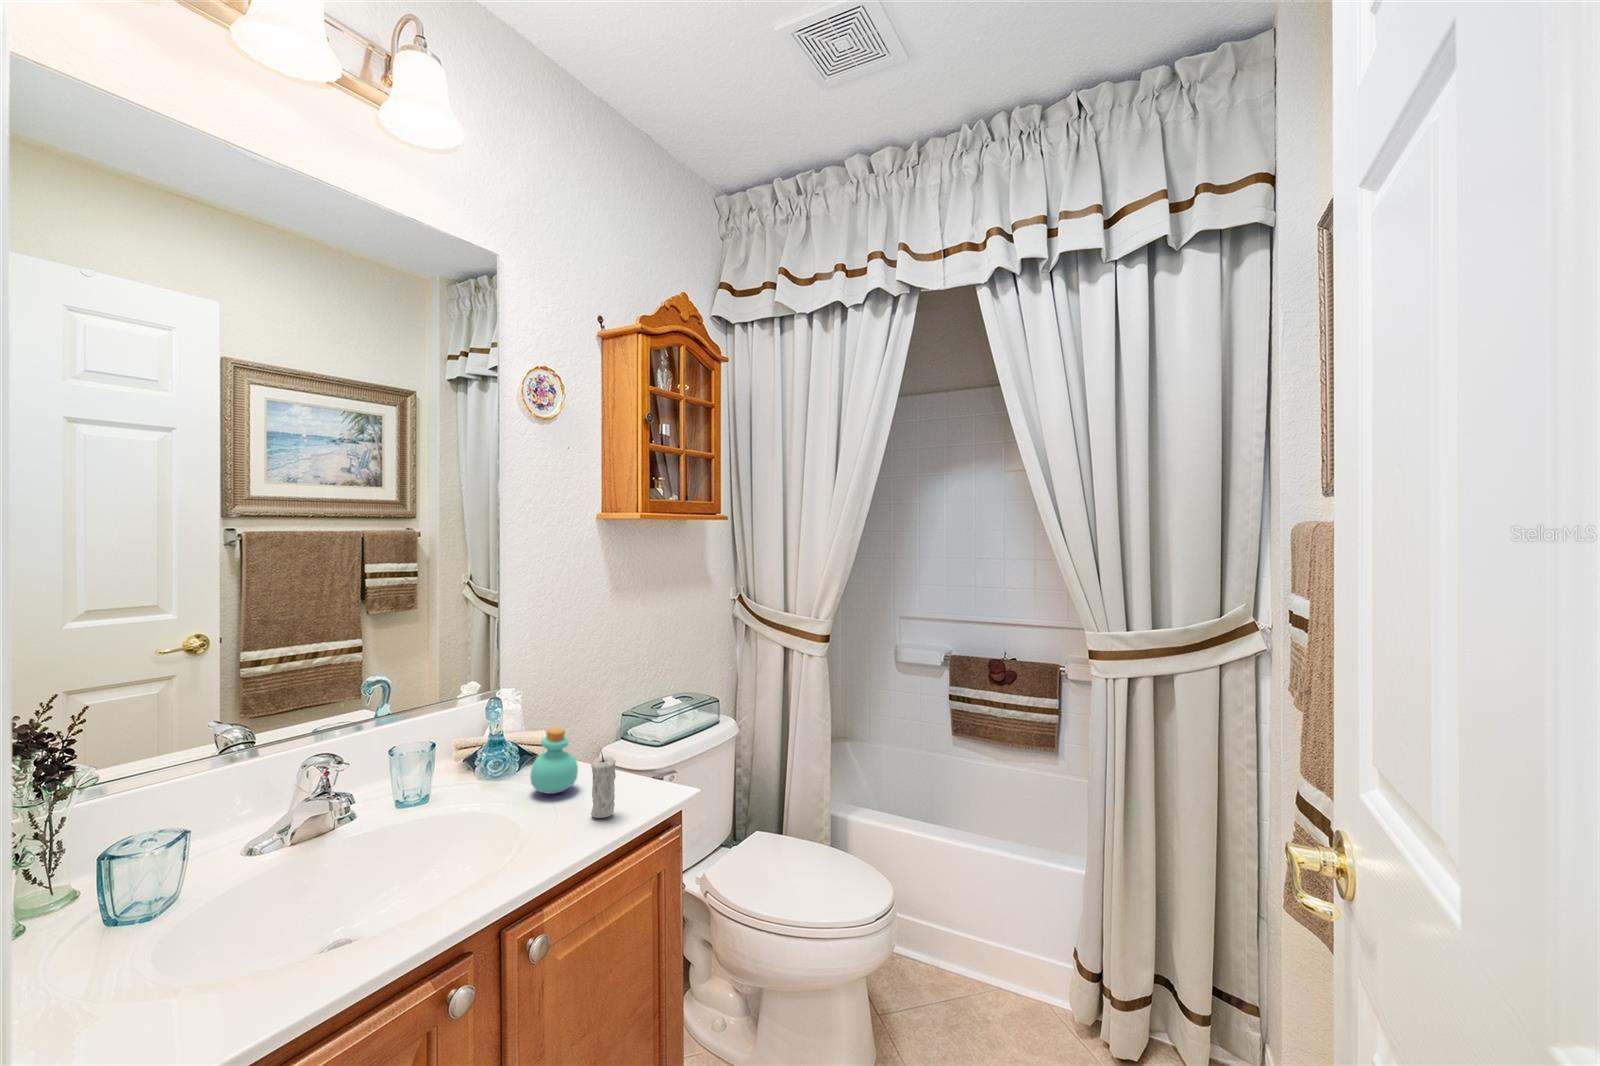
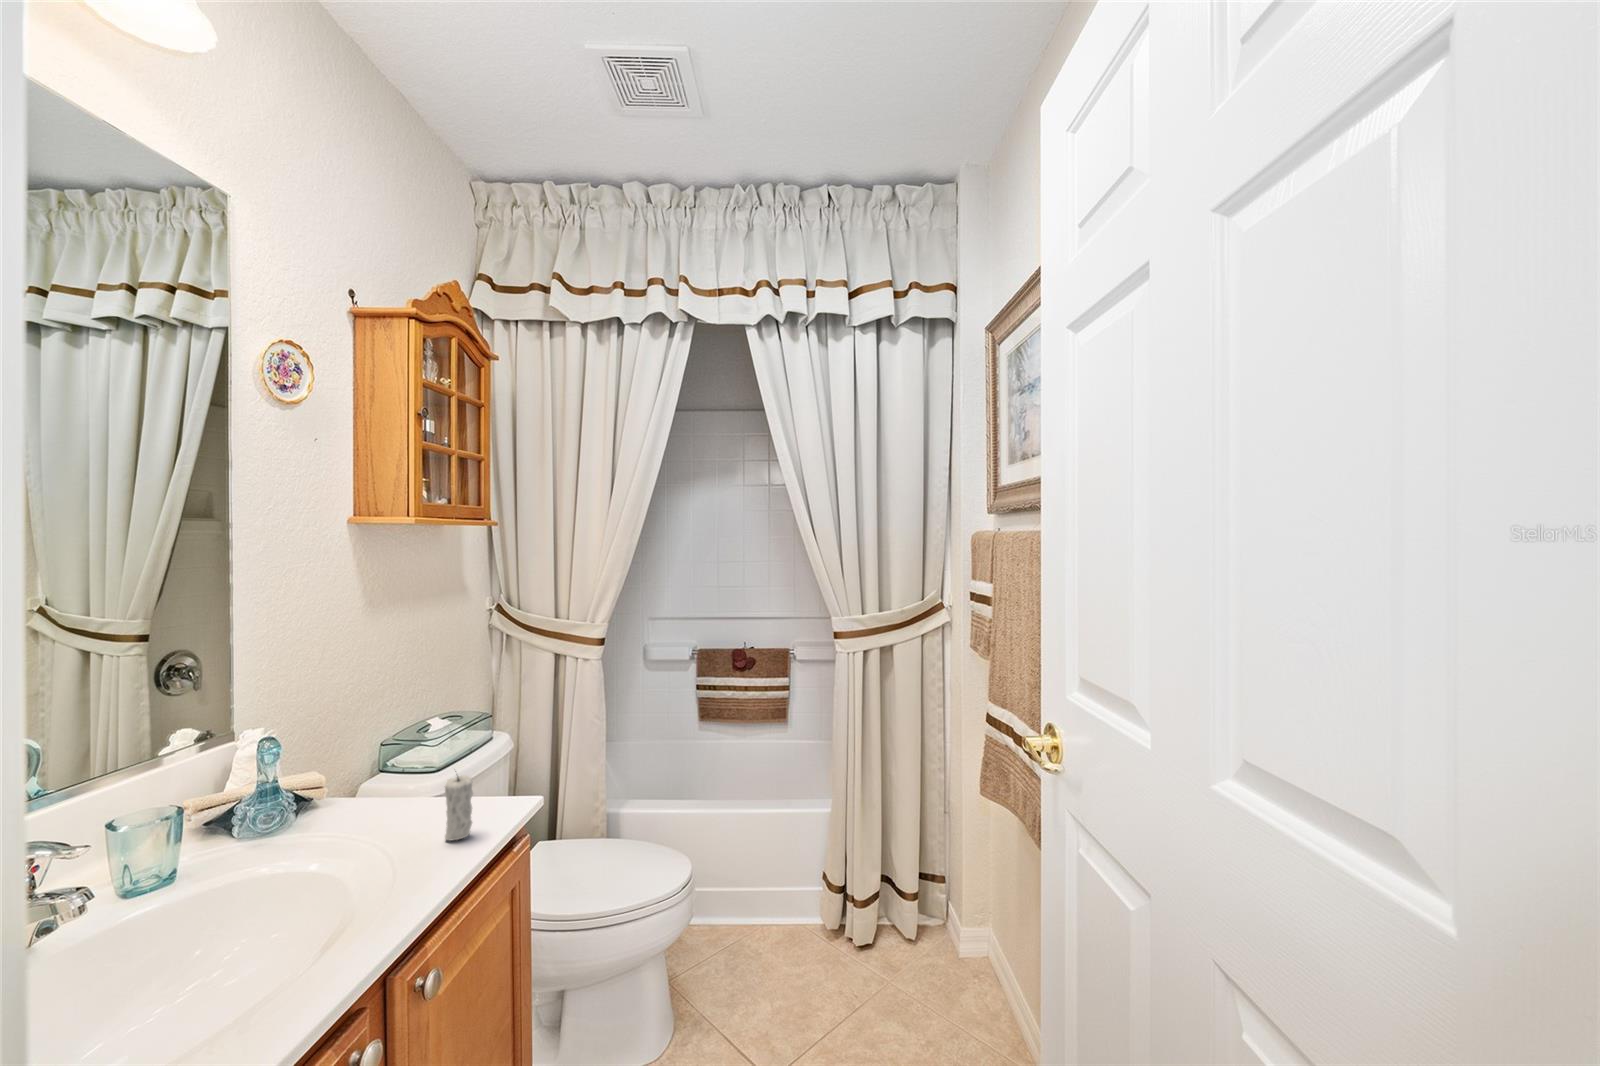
perfume bottle: present [530,727,578,794] -> none [345,757,406,832]

